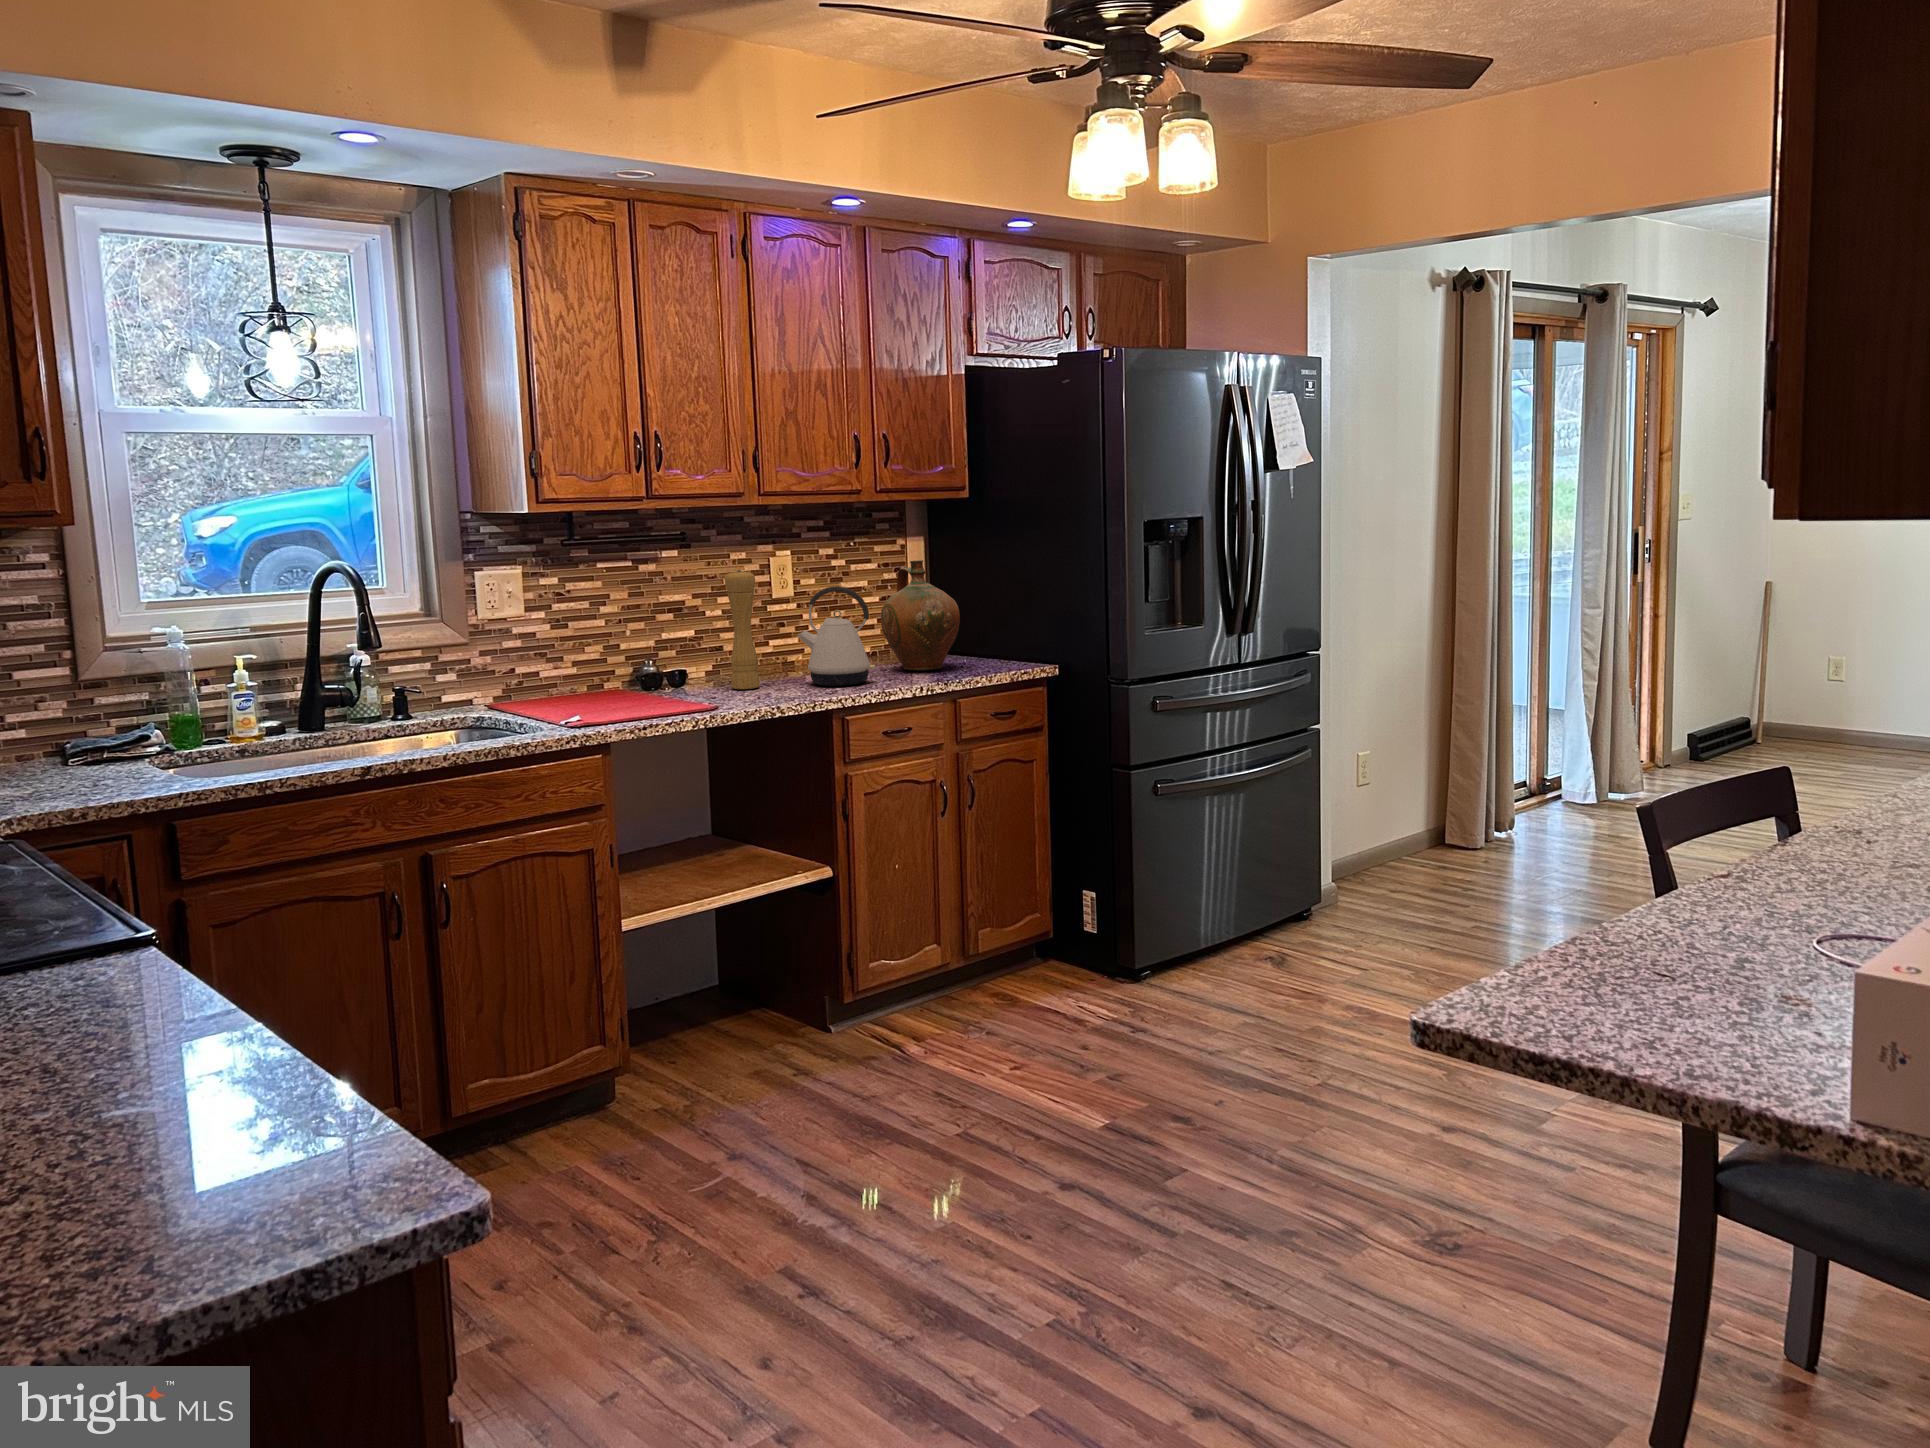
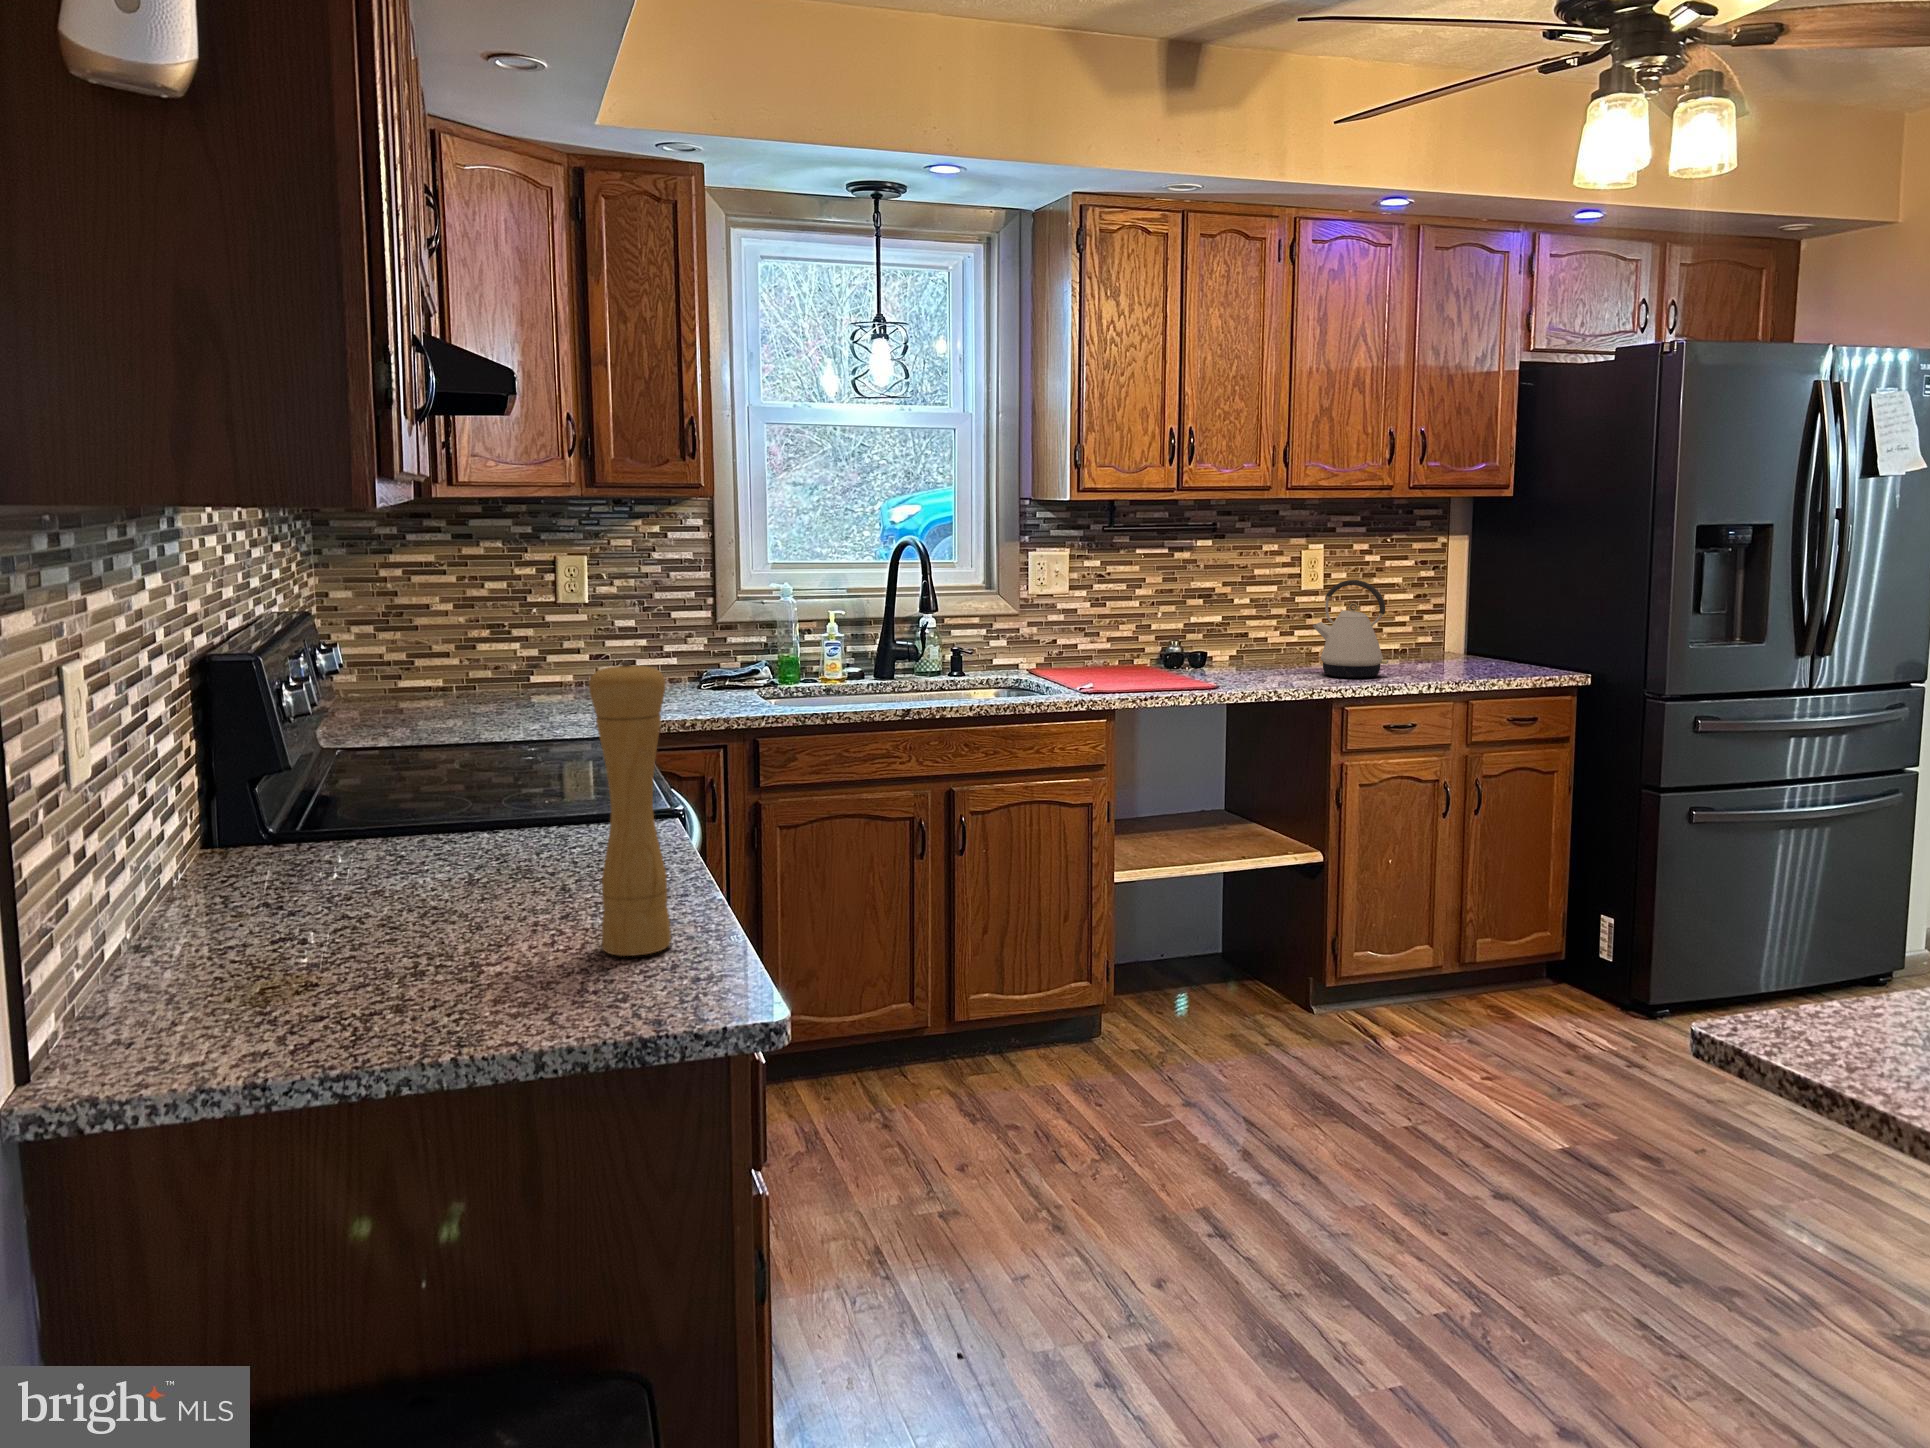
ceramic jug: present [881,560,960,671] -> none [1404,558,1486,670]
pepper mill: present [725,570,760,689] -> present [589,661,671,956]

